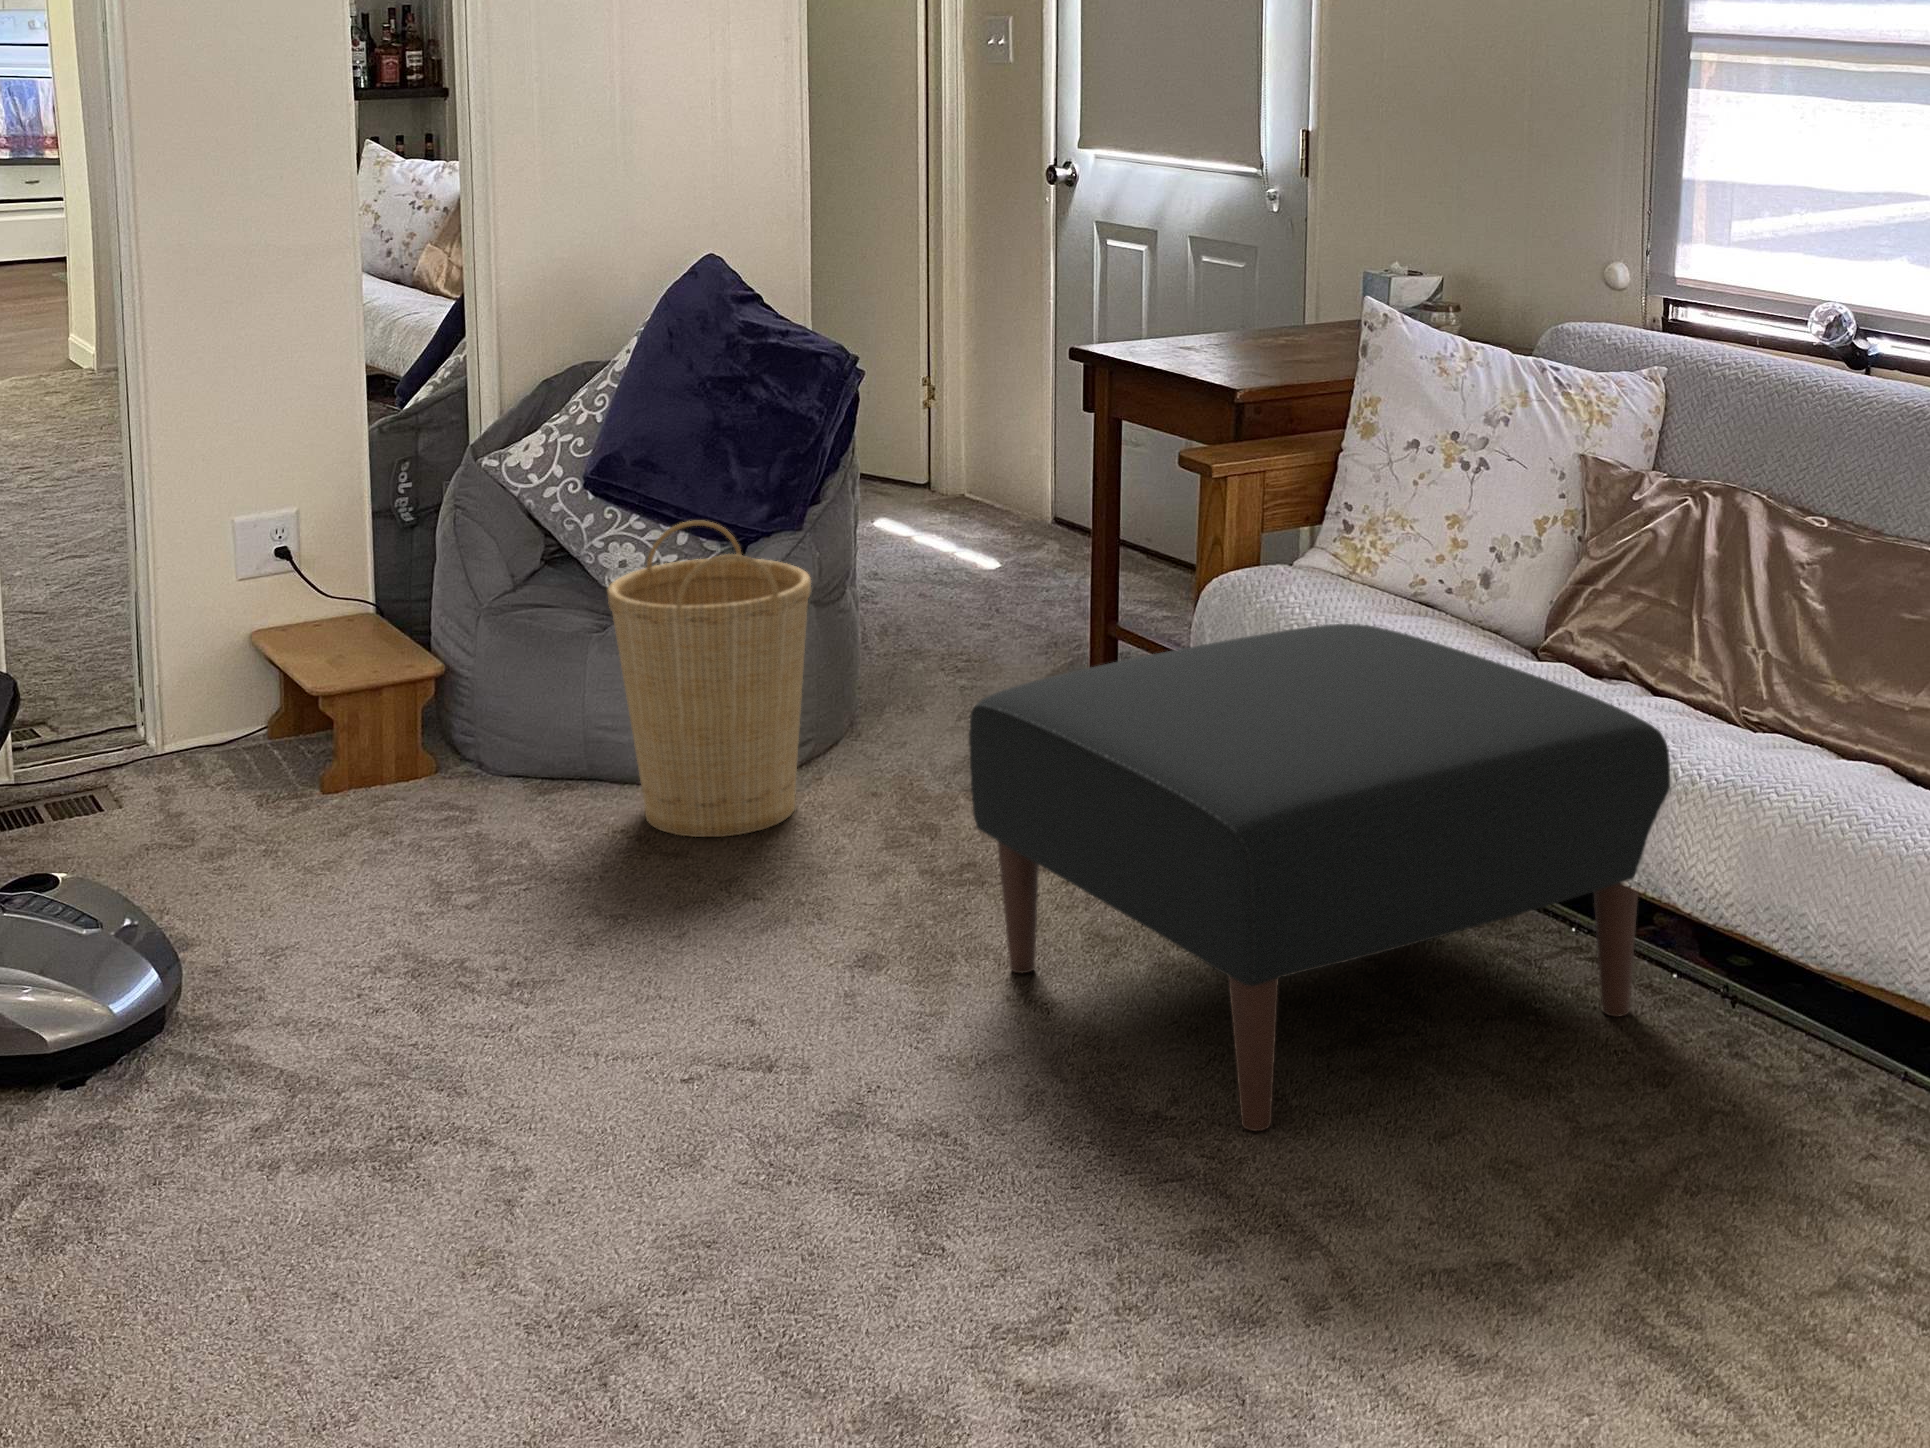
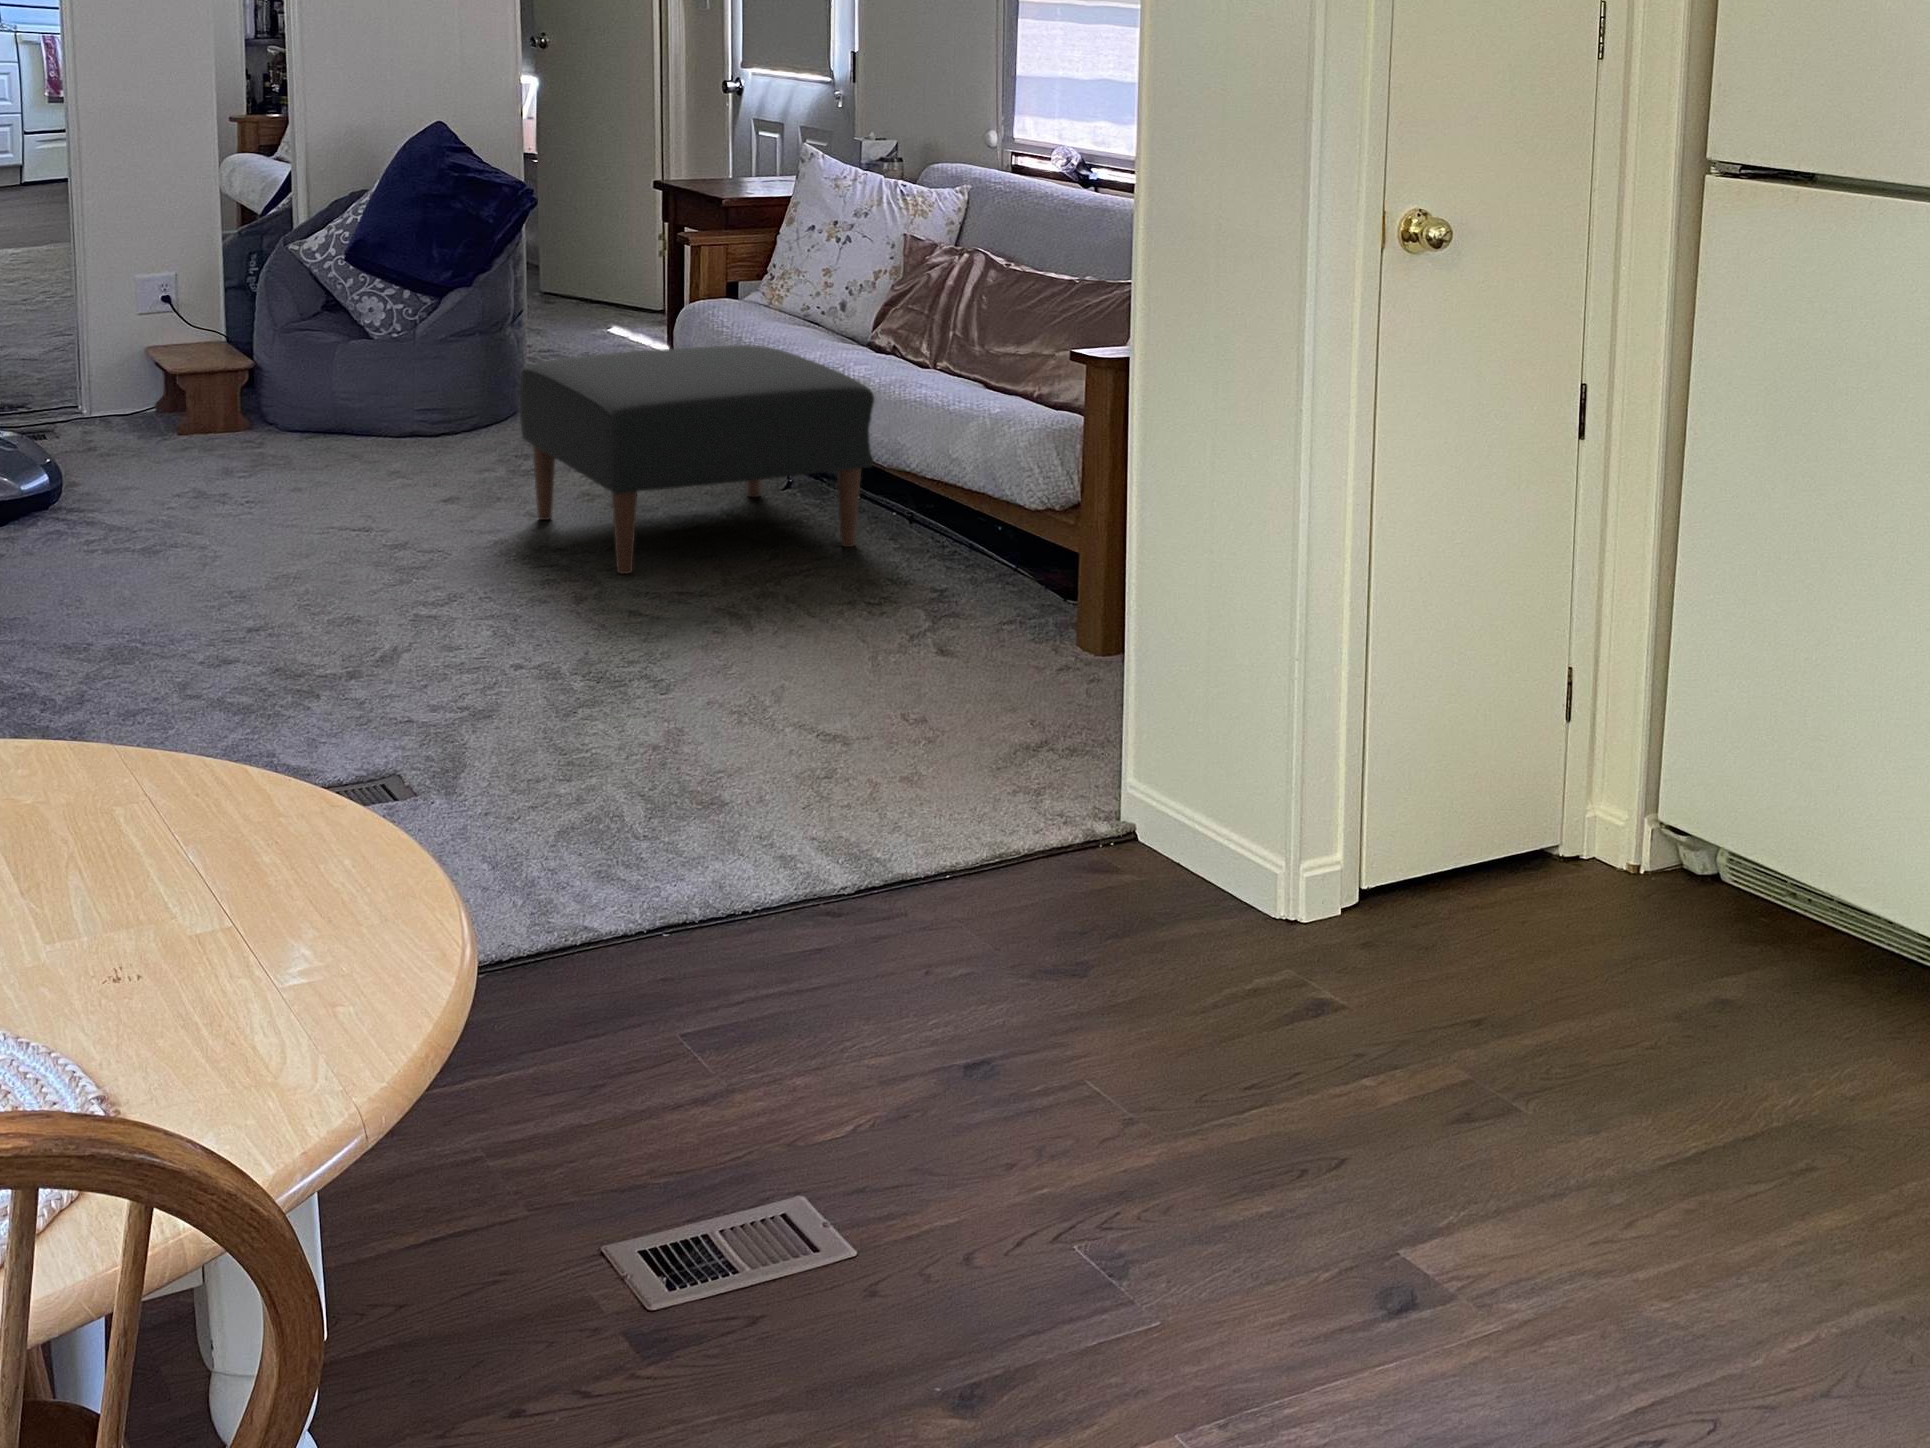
basket: present [608,521,811,837] -> none [349,282,471,464]

